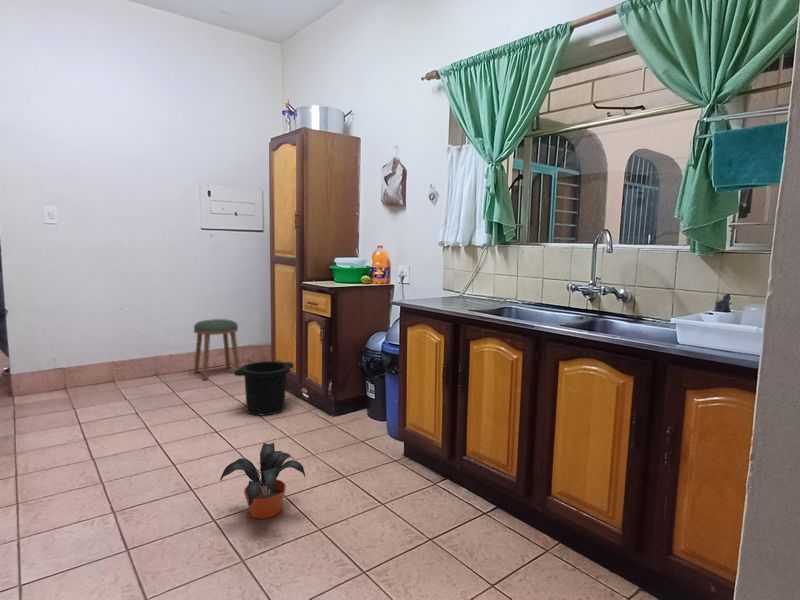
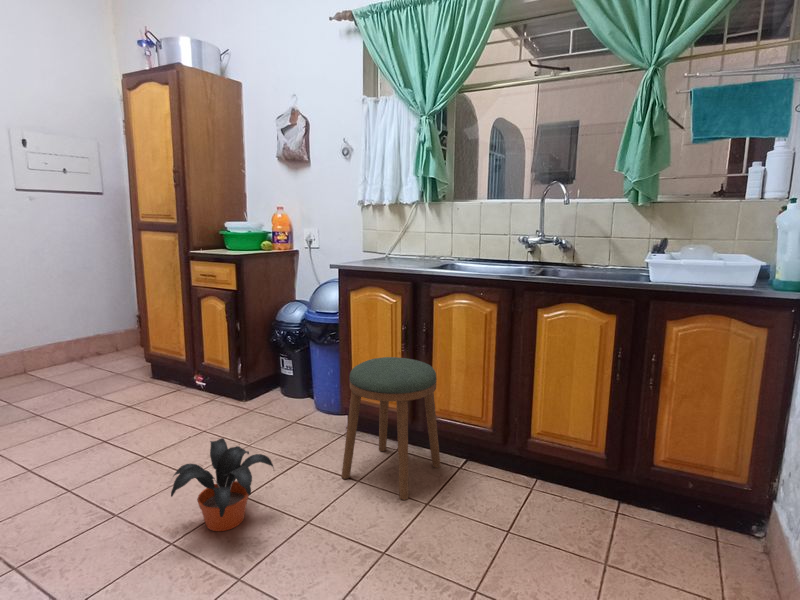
stool: present [194,319,240,380] -> present [342,357,441,500]
trash can: present [234,361,293,415] -> none [110,347,185,415]

